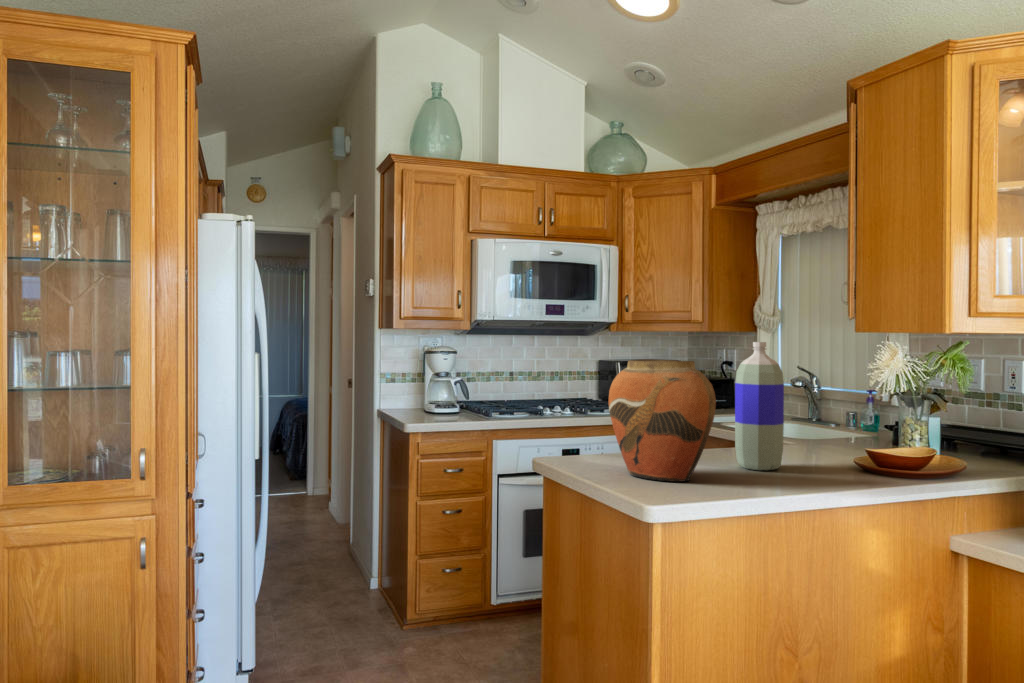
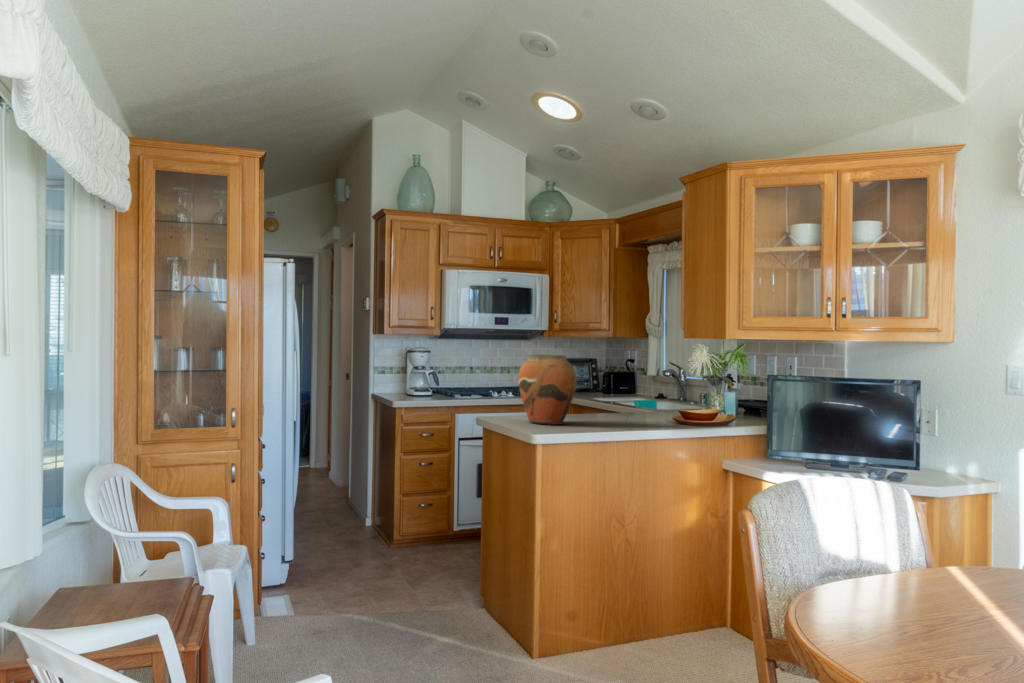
bottle: present [735,342,784,470] -> none [596,345,624,421]

